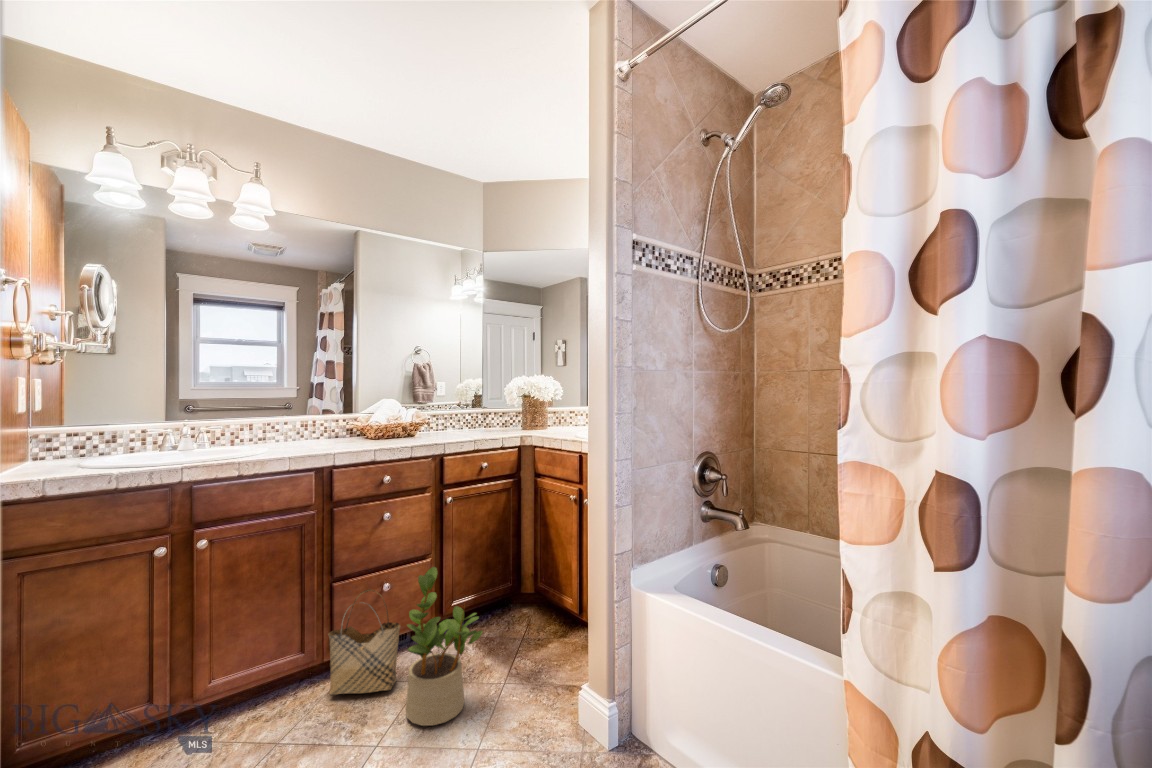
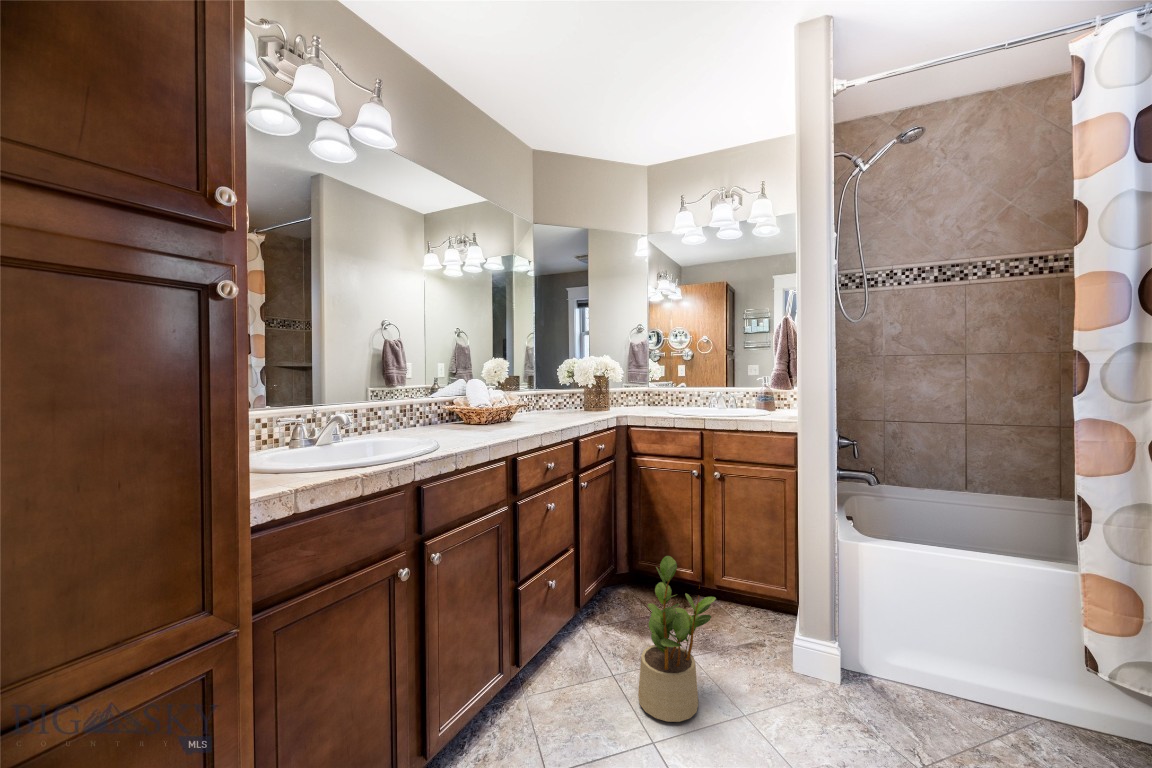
woven basket: present [328,589,400,695] -> none [534,591,604,716]

